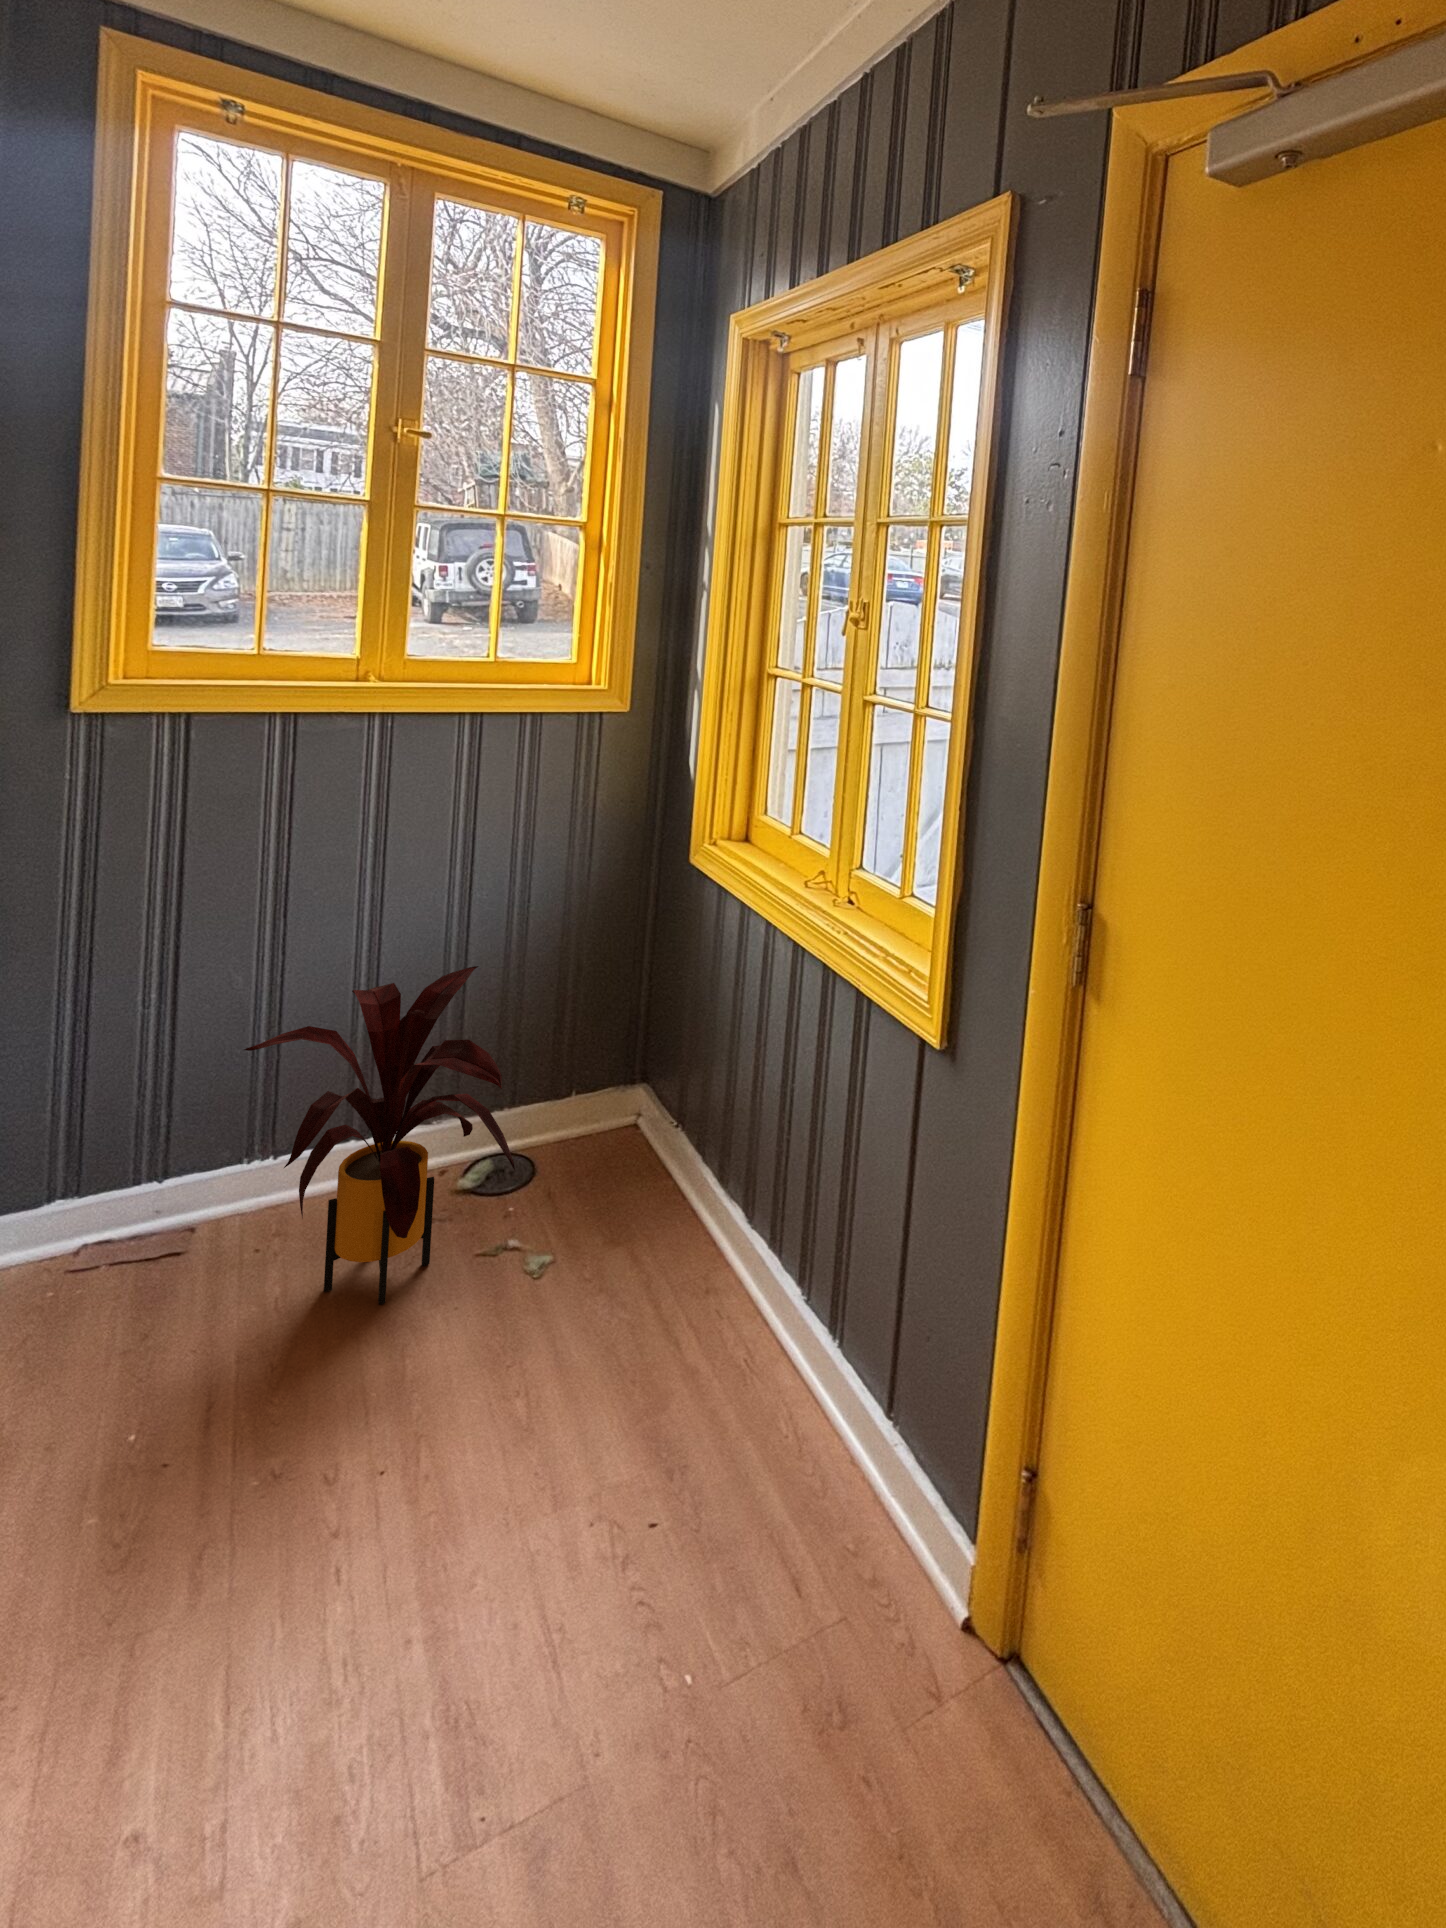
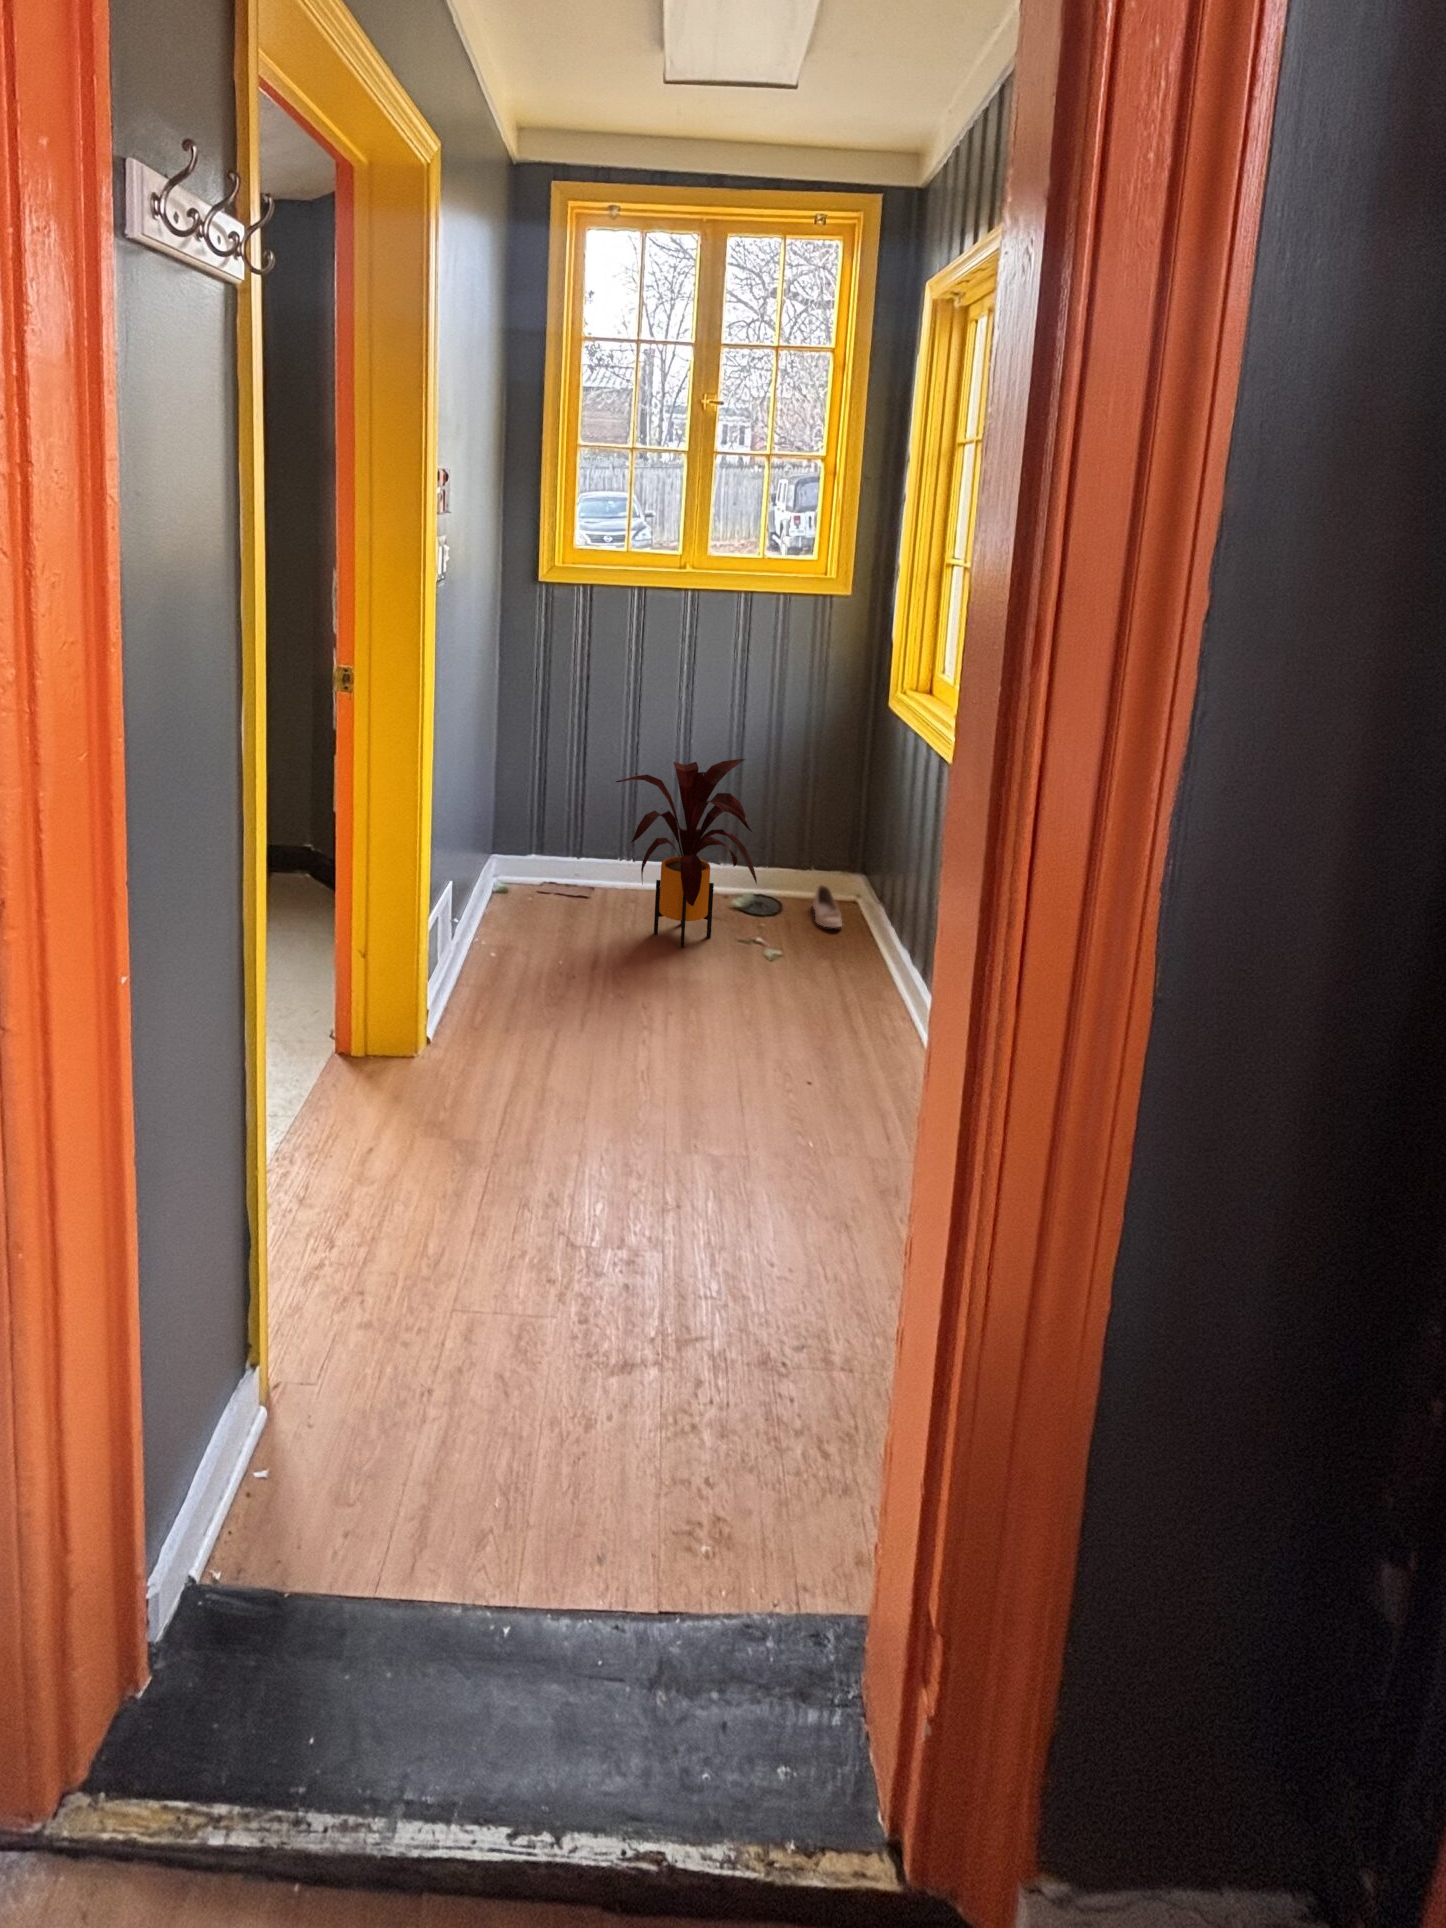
shoe: none [577,1115,627,1183] -> present [813,885,842,927]

